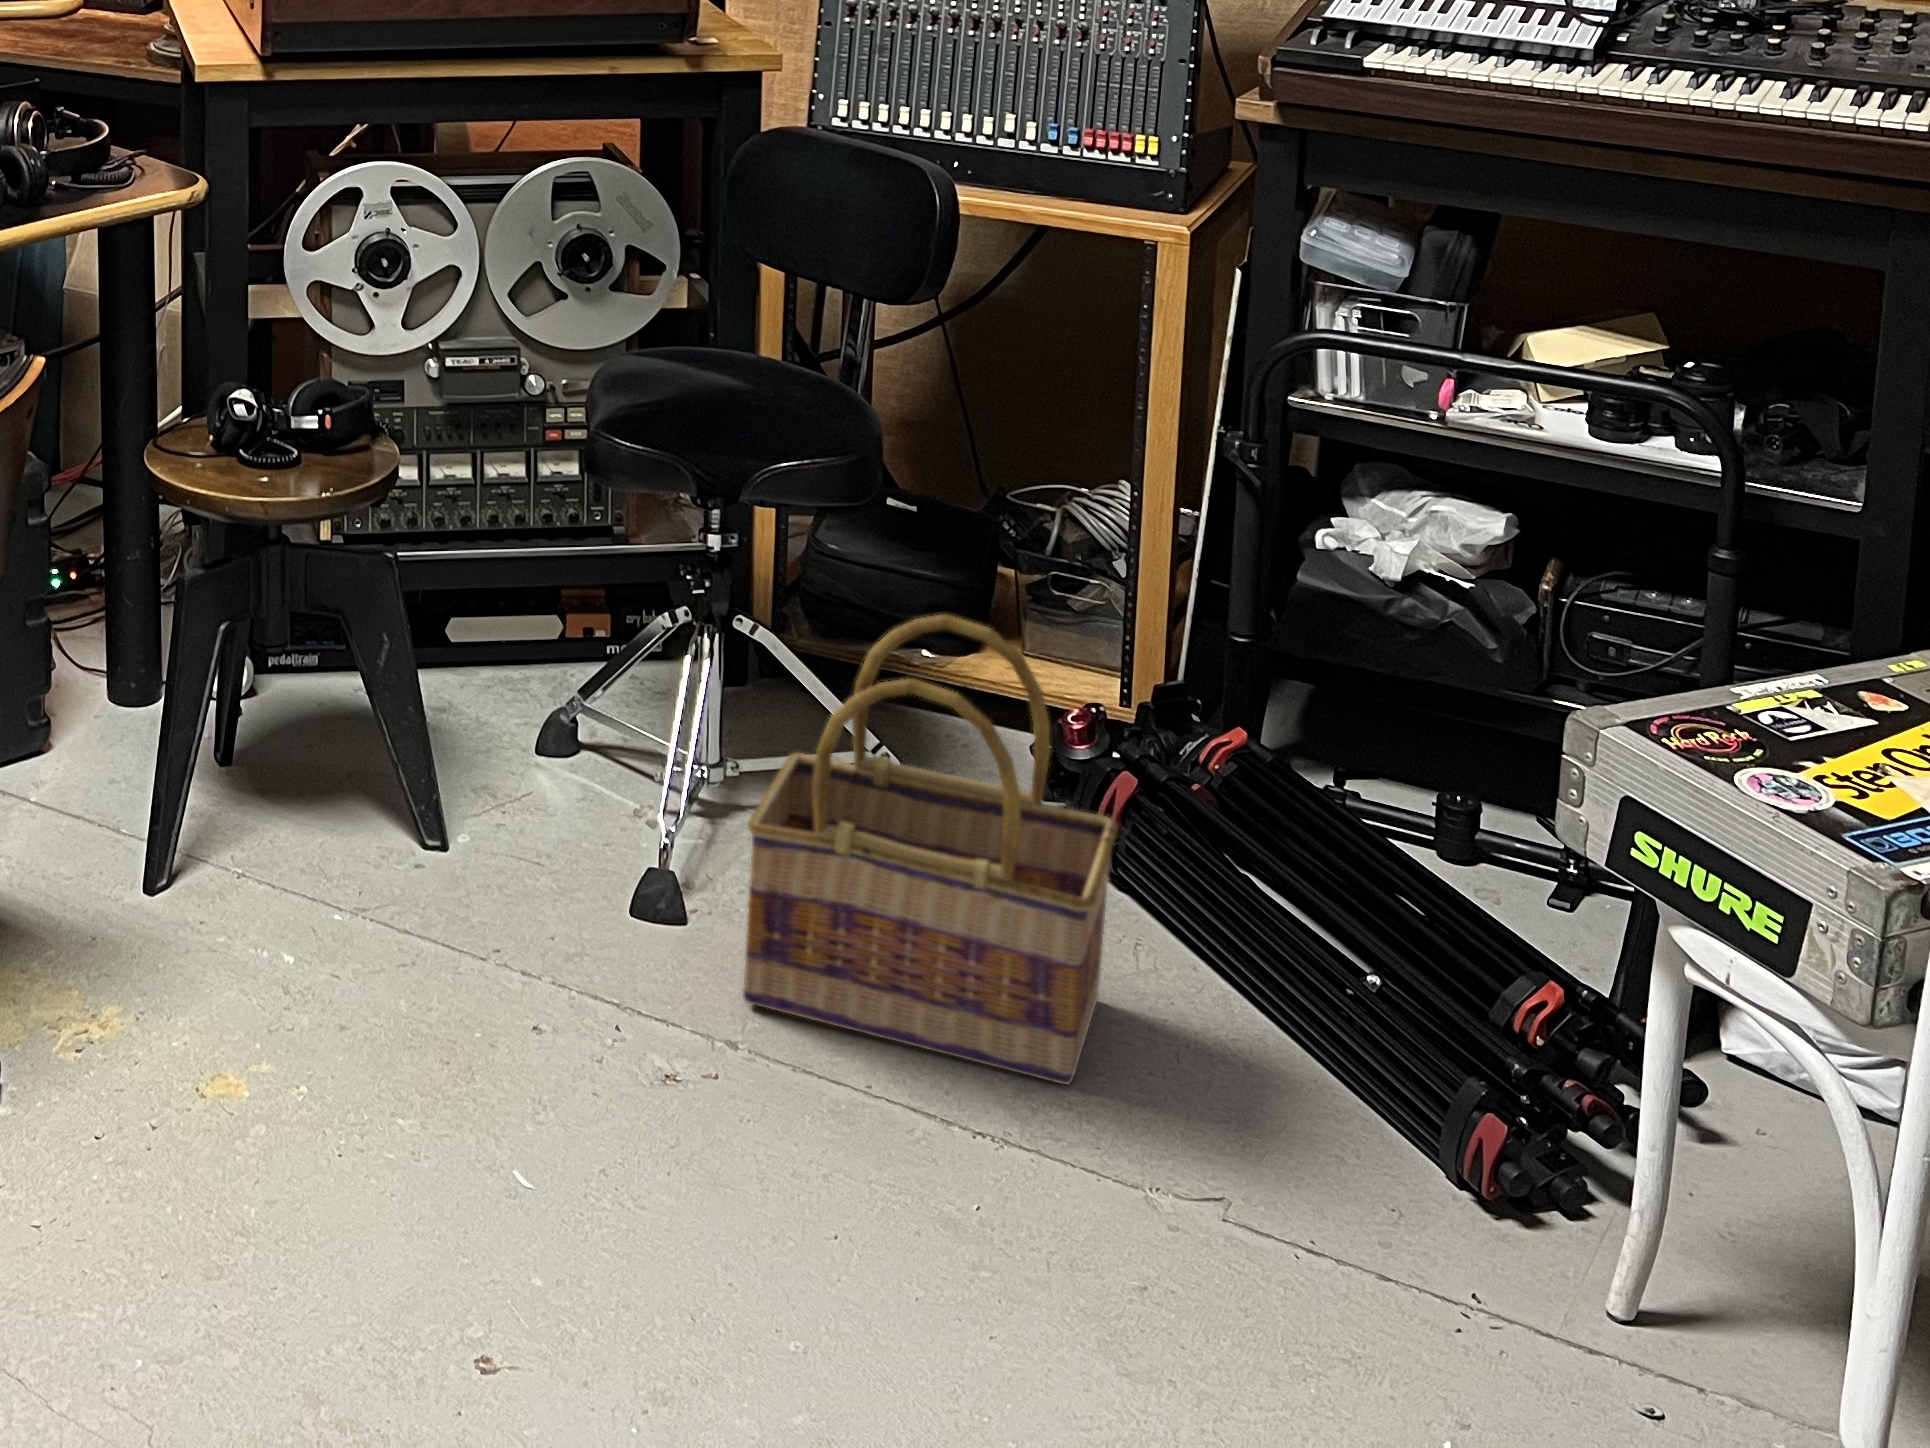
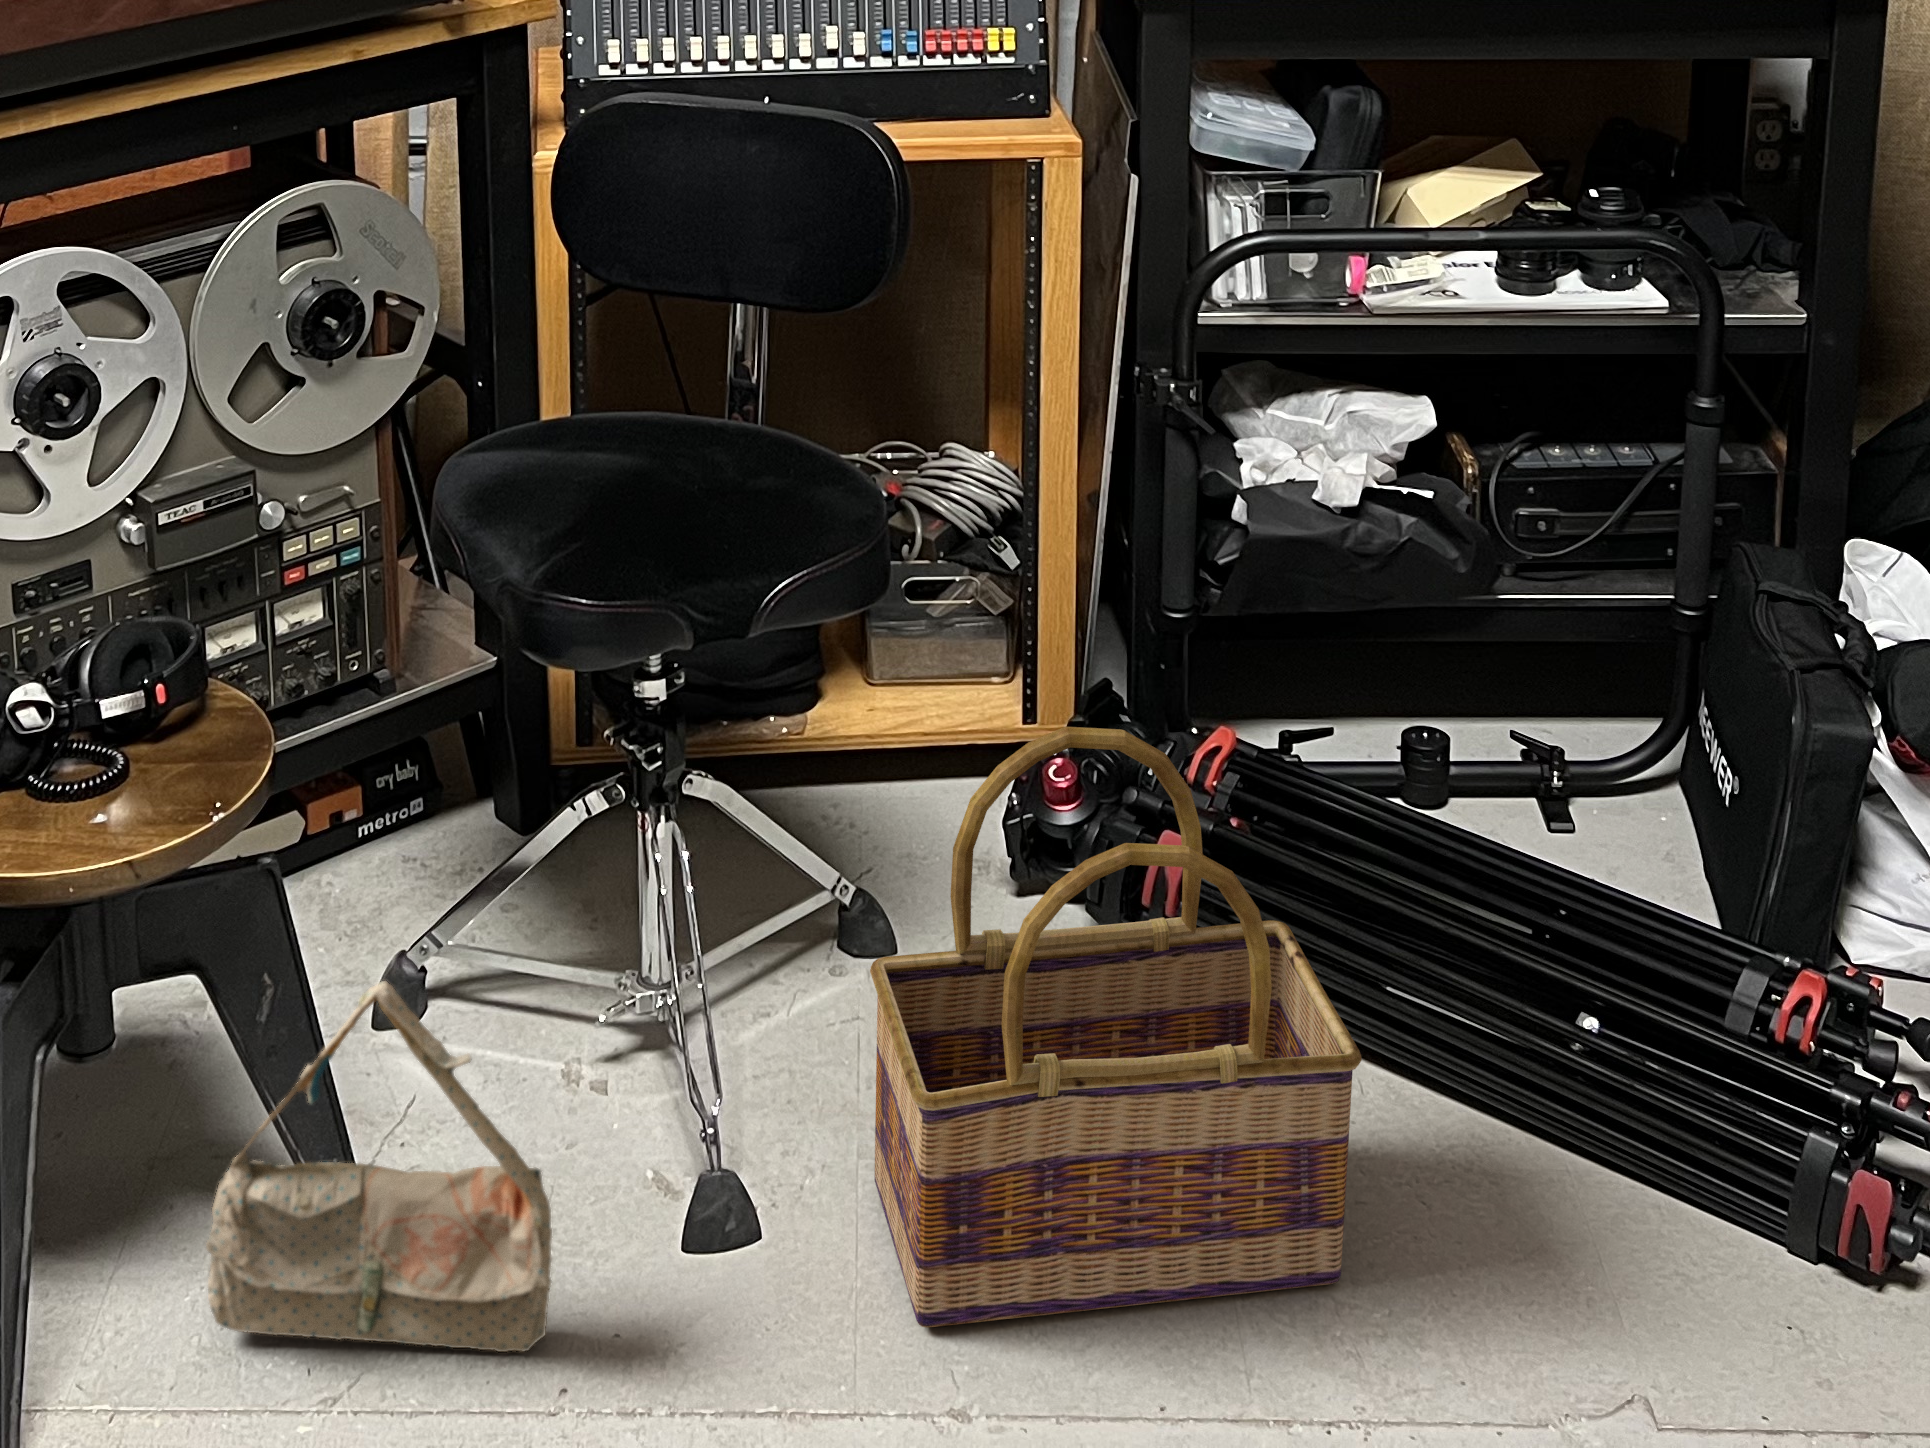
bag: none [311,644,518,927] -> present [206,981,552,1352]

